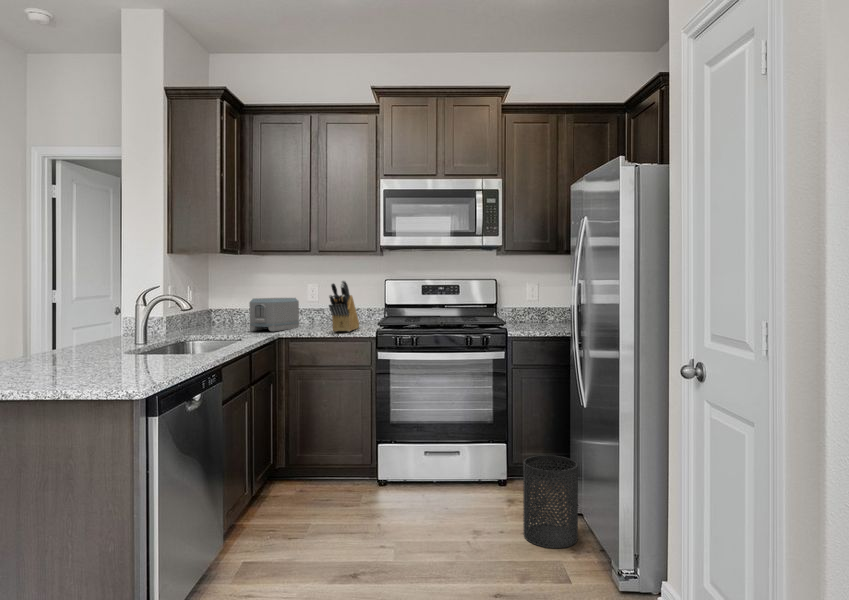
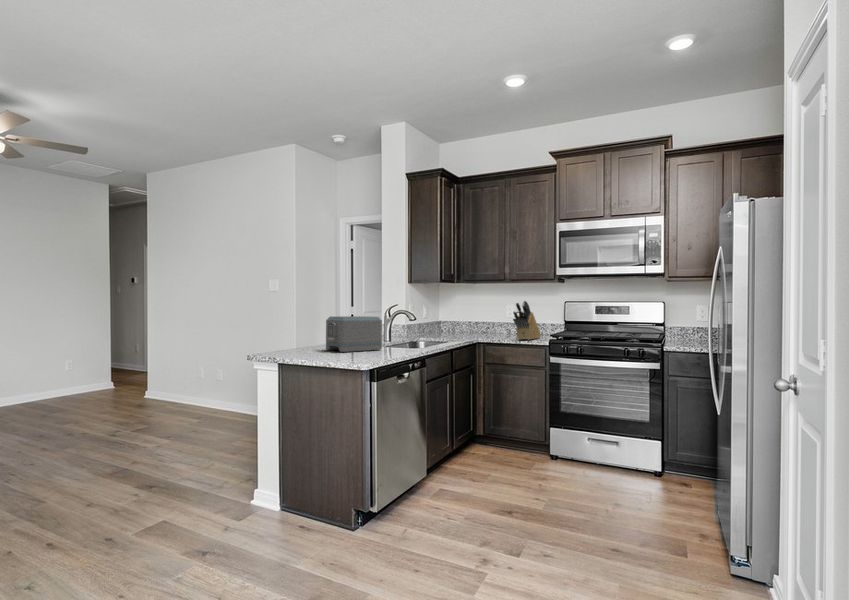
toaster: present [249,298,299,331] -> present [326,316,382,352]
trash can: present [523,455,578,548] -> none [658,450,711,533]

